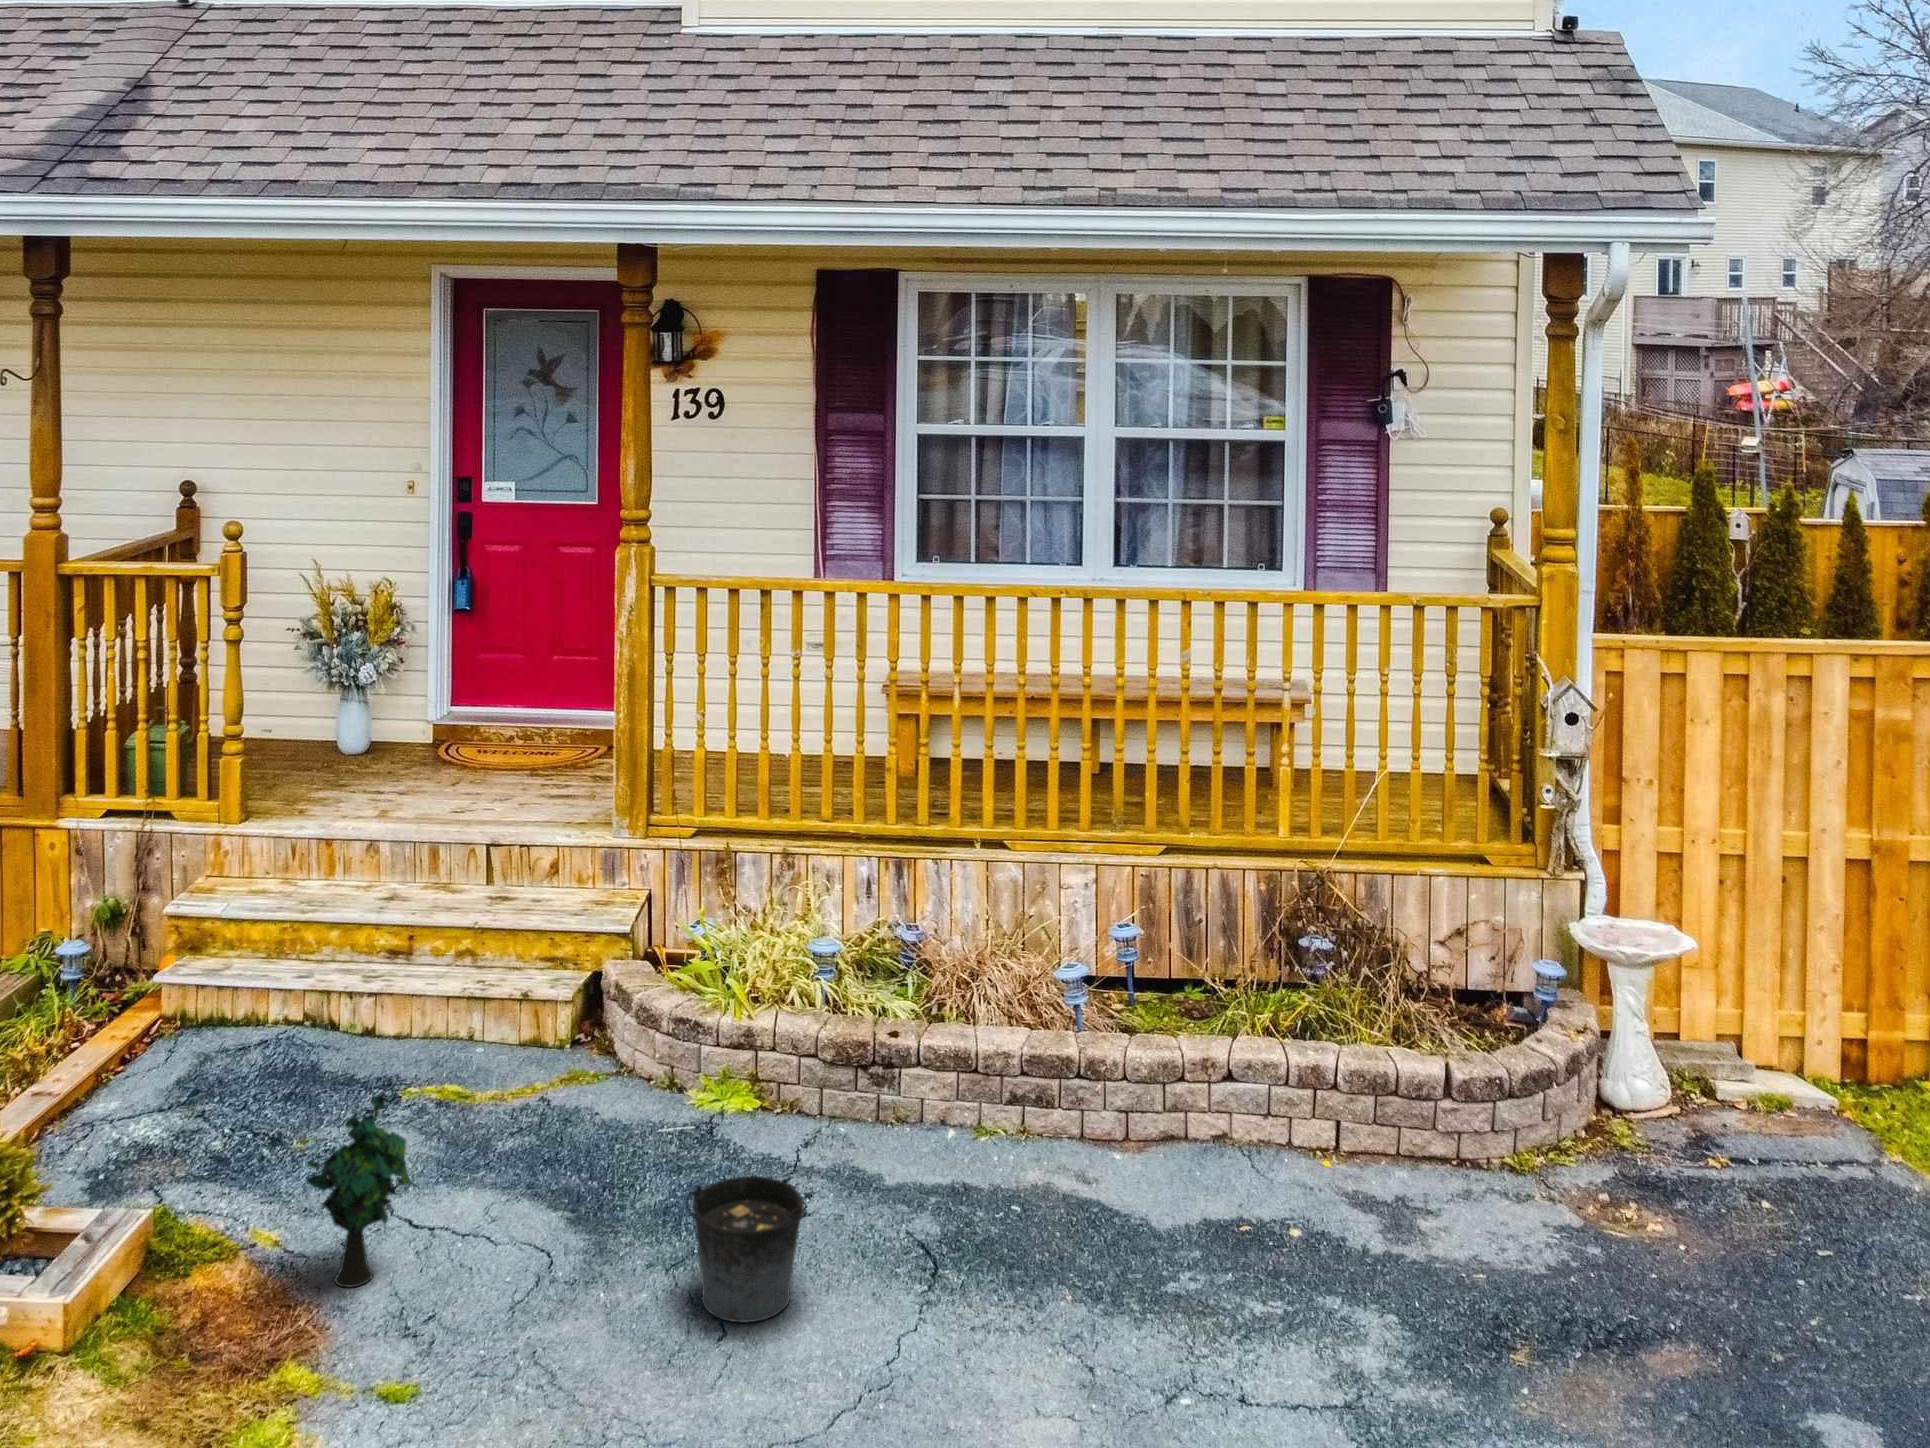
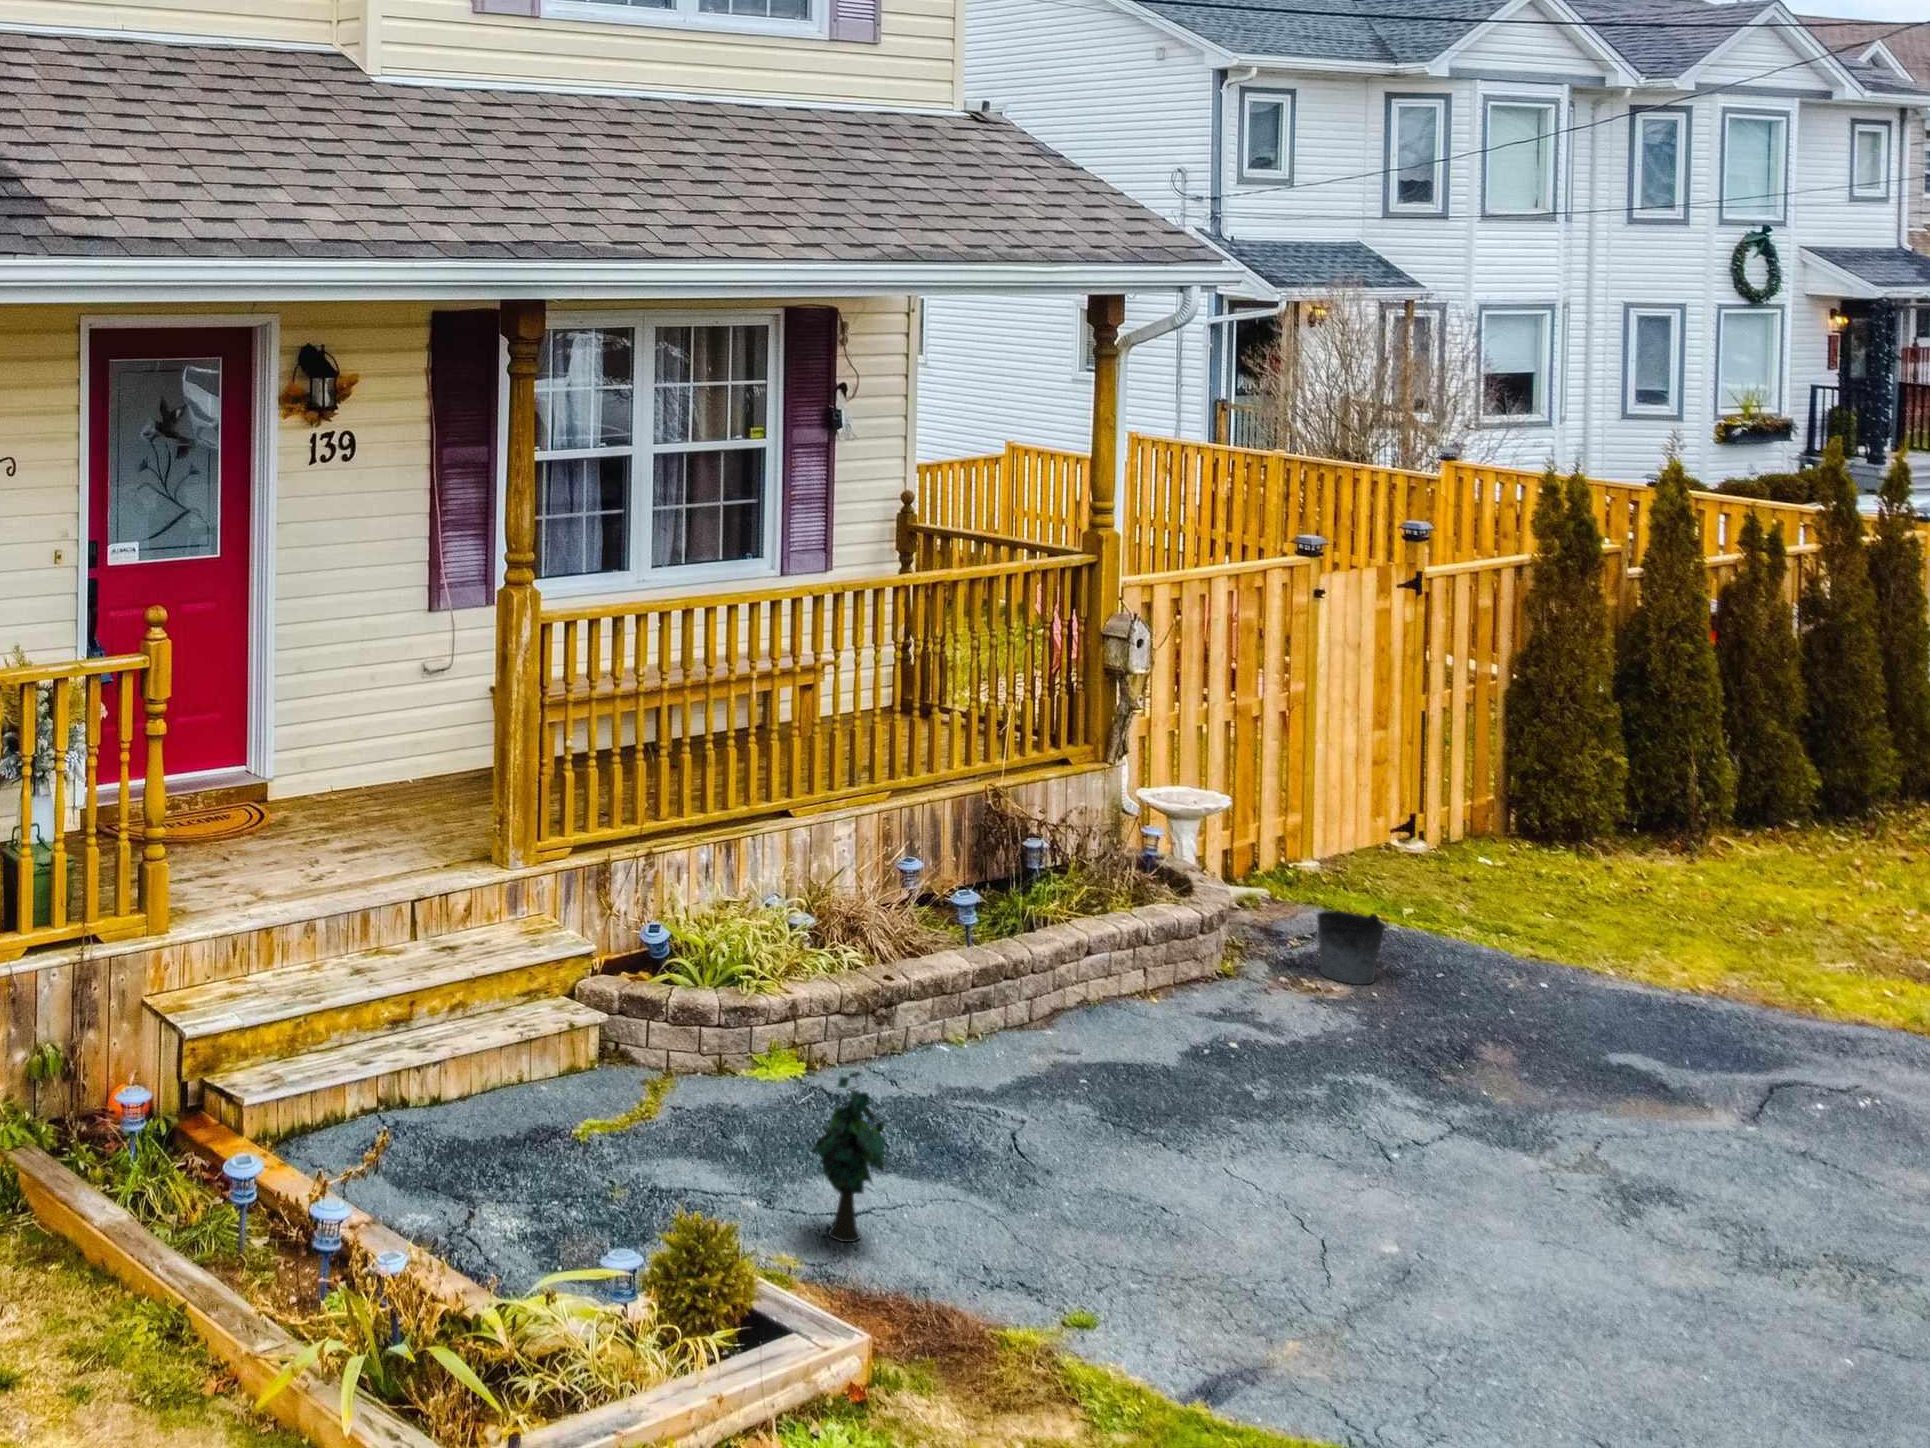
bucket: present [686,1176,806,1322] -> present [1317,911,1388,985]

